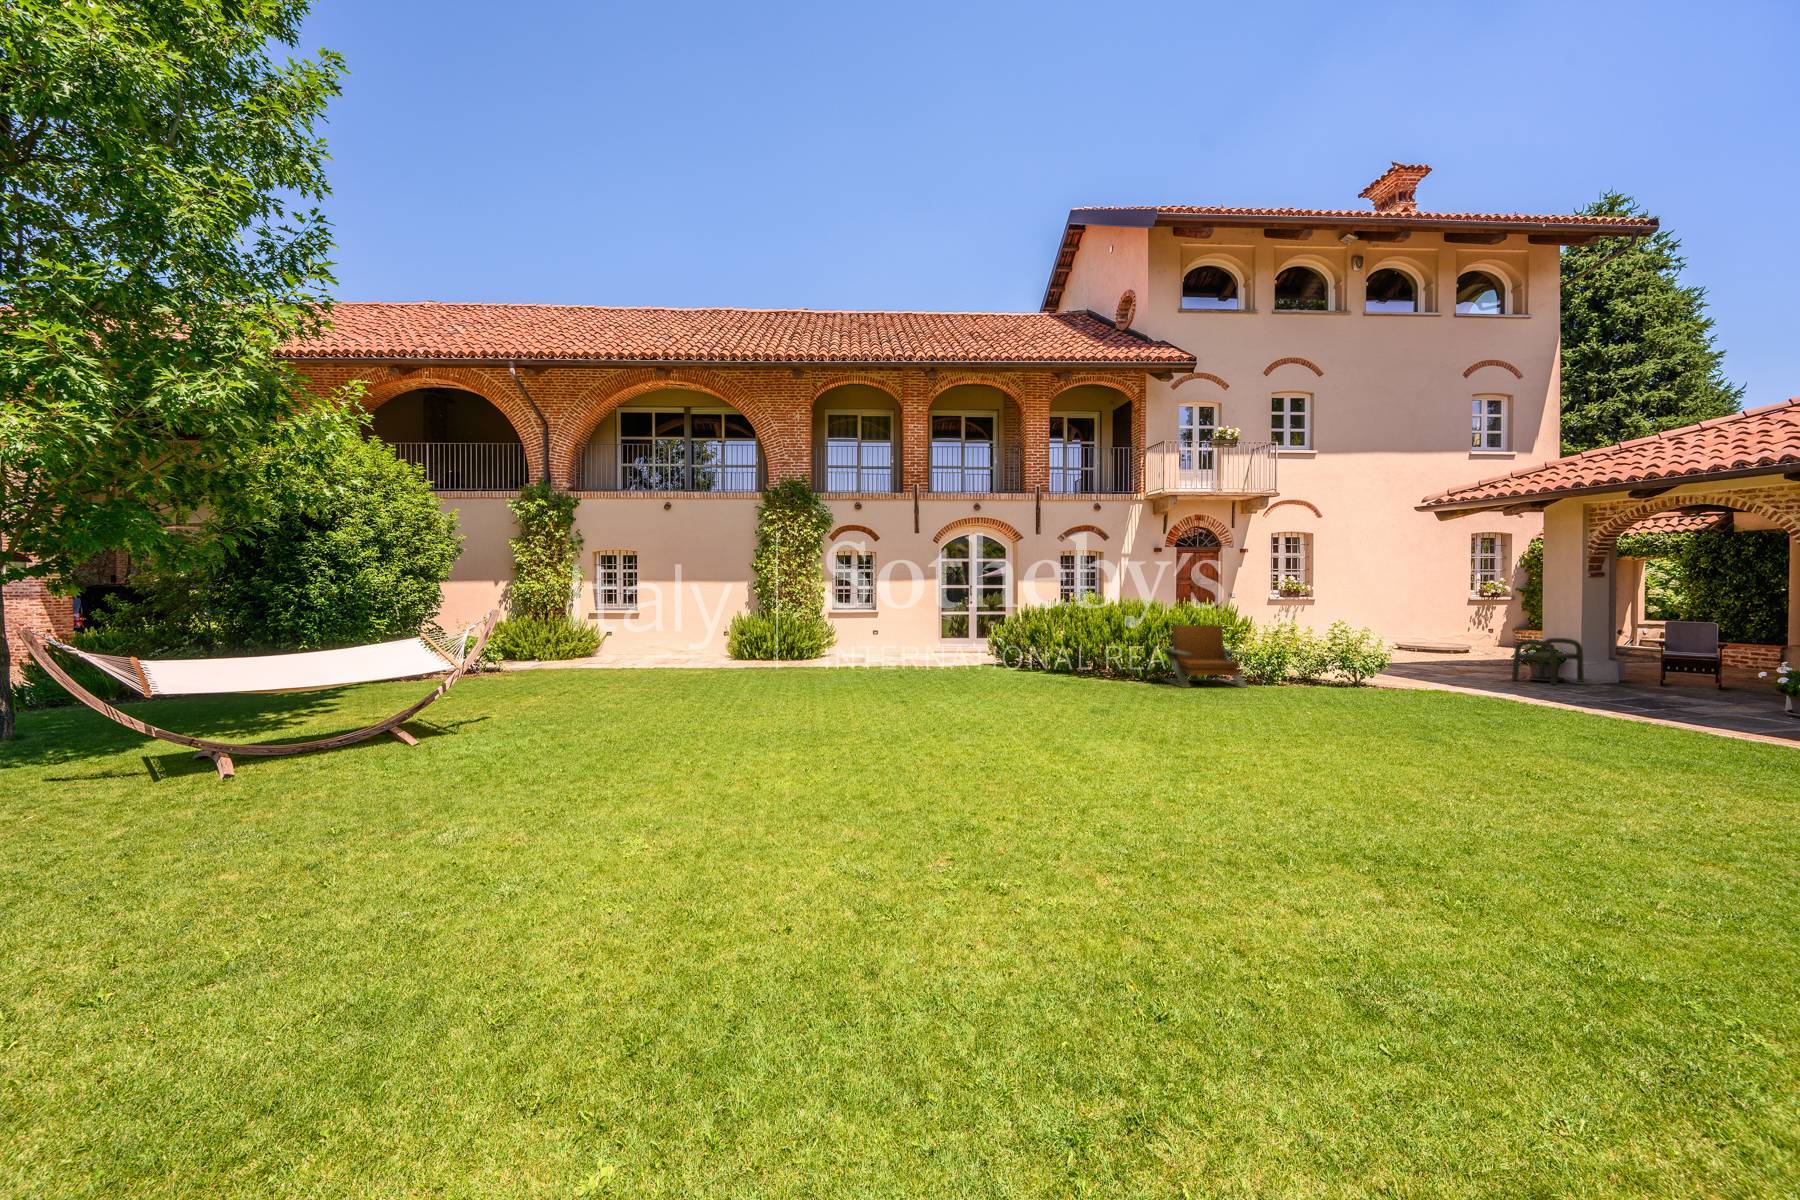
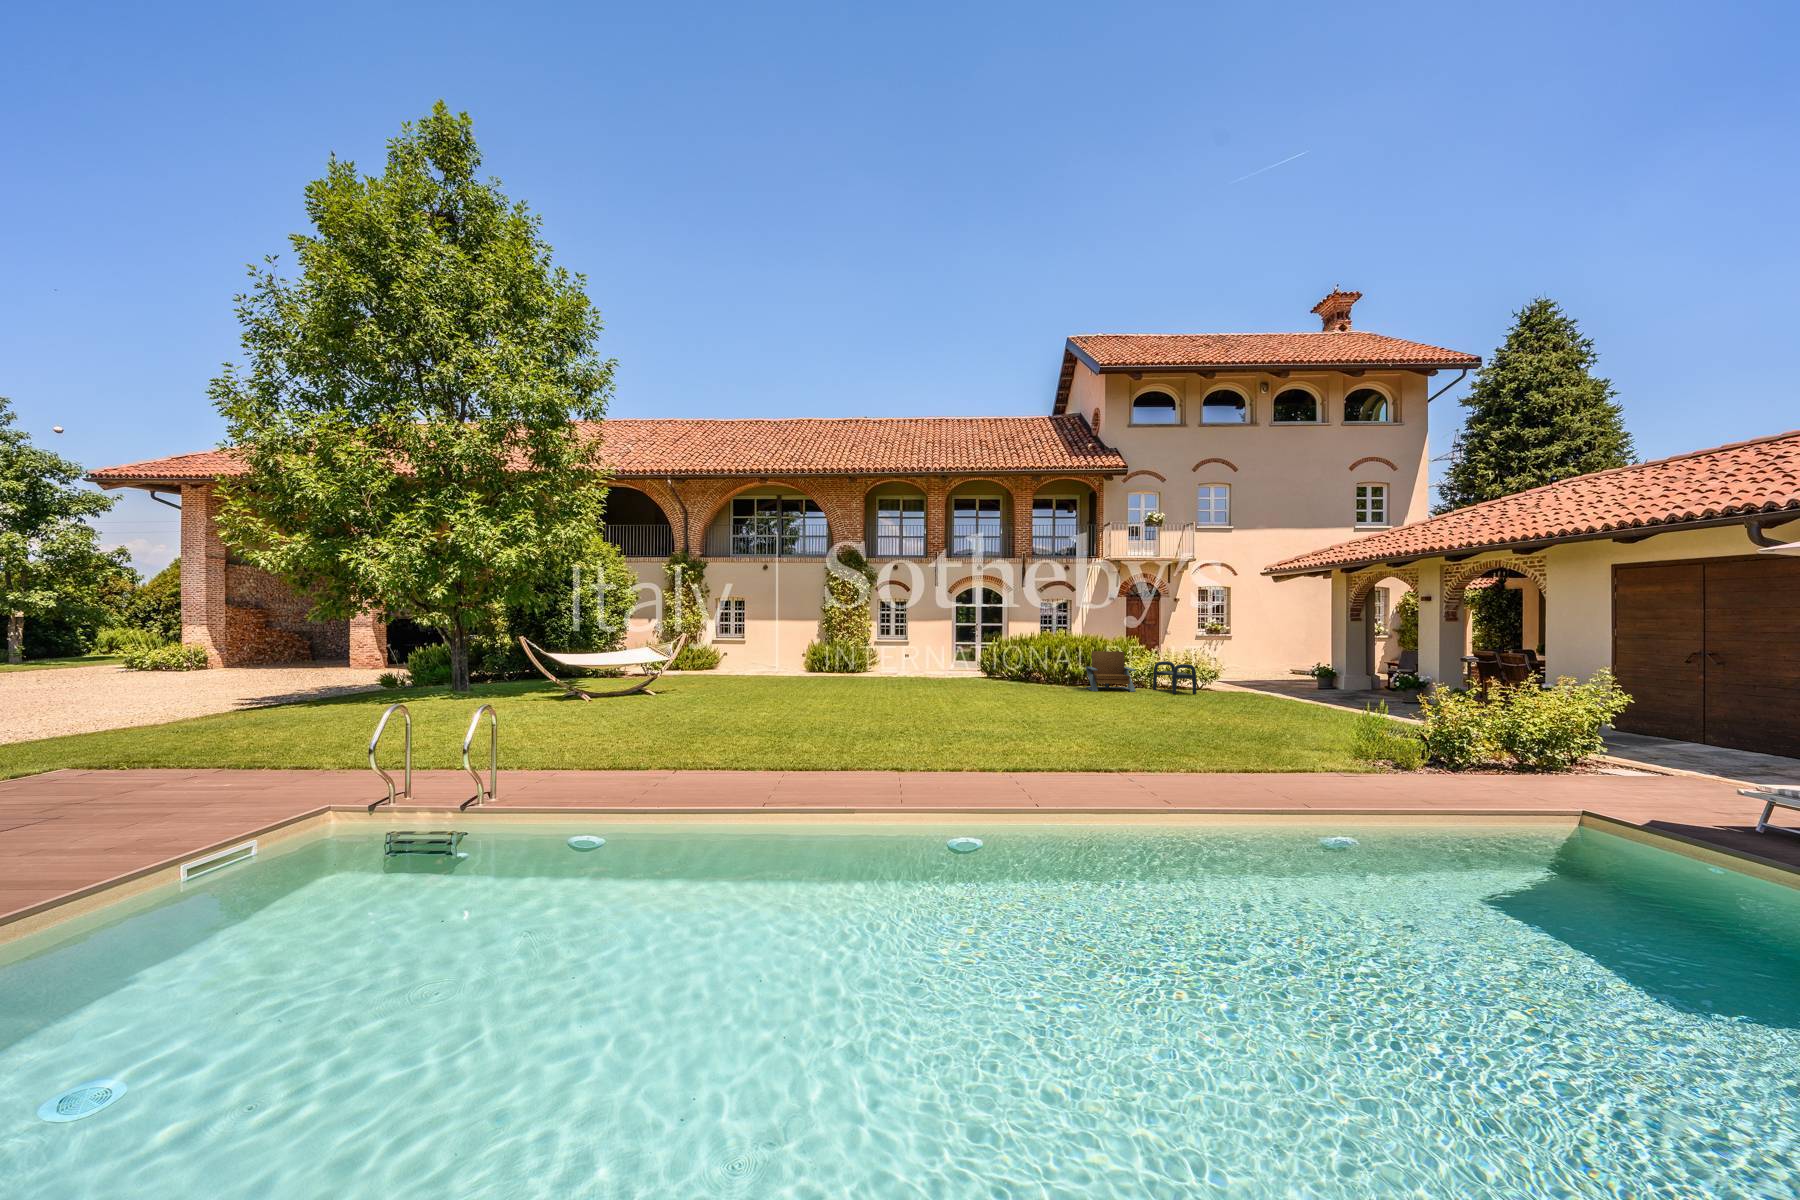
bench: present [1512,638,1584,685] -> present [1153,661,1197,694]

